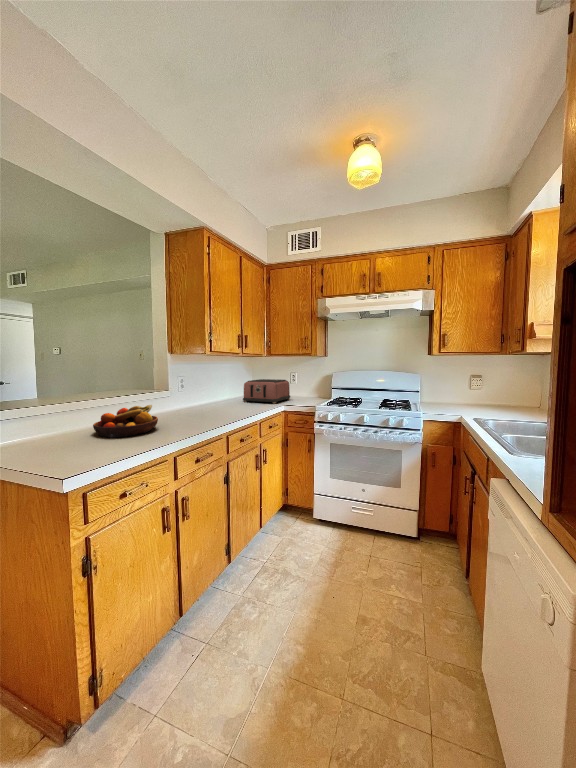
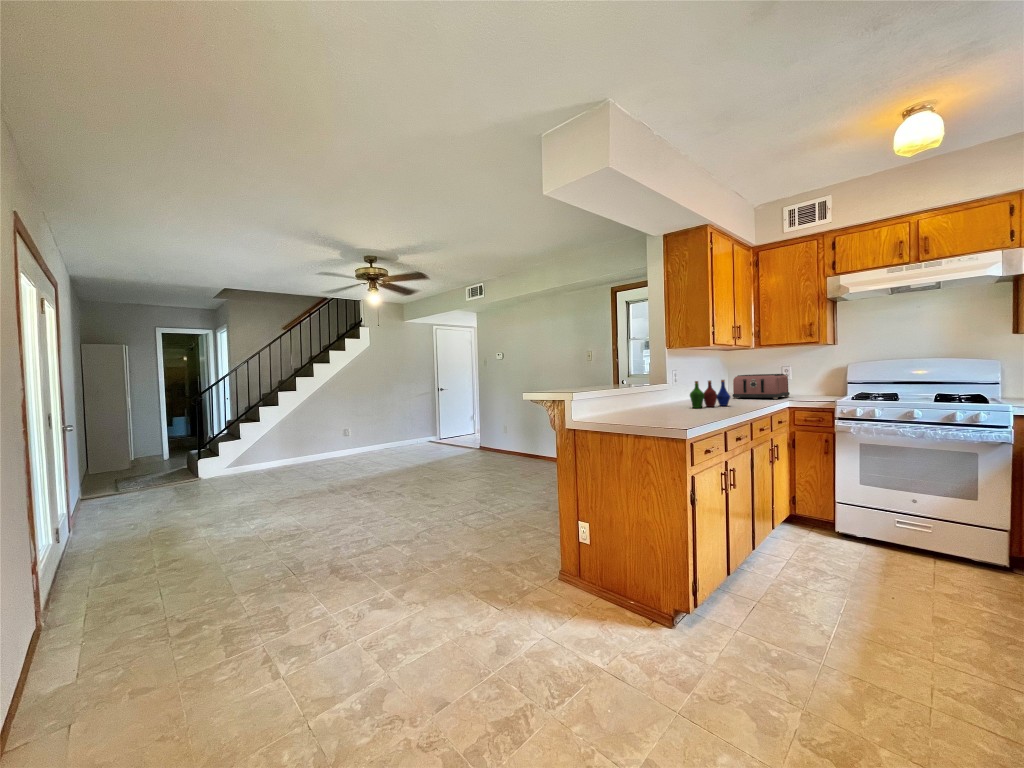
bottle: none [171,390,219,422] -> present [690,380,730,408]
fruit bowl: present [93,405,158,437] -> none [639,390,692,414]

